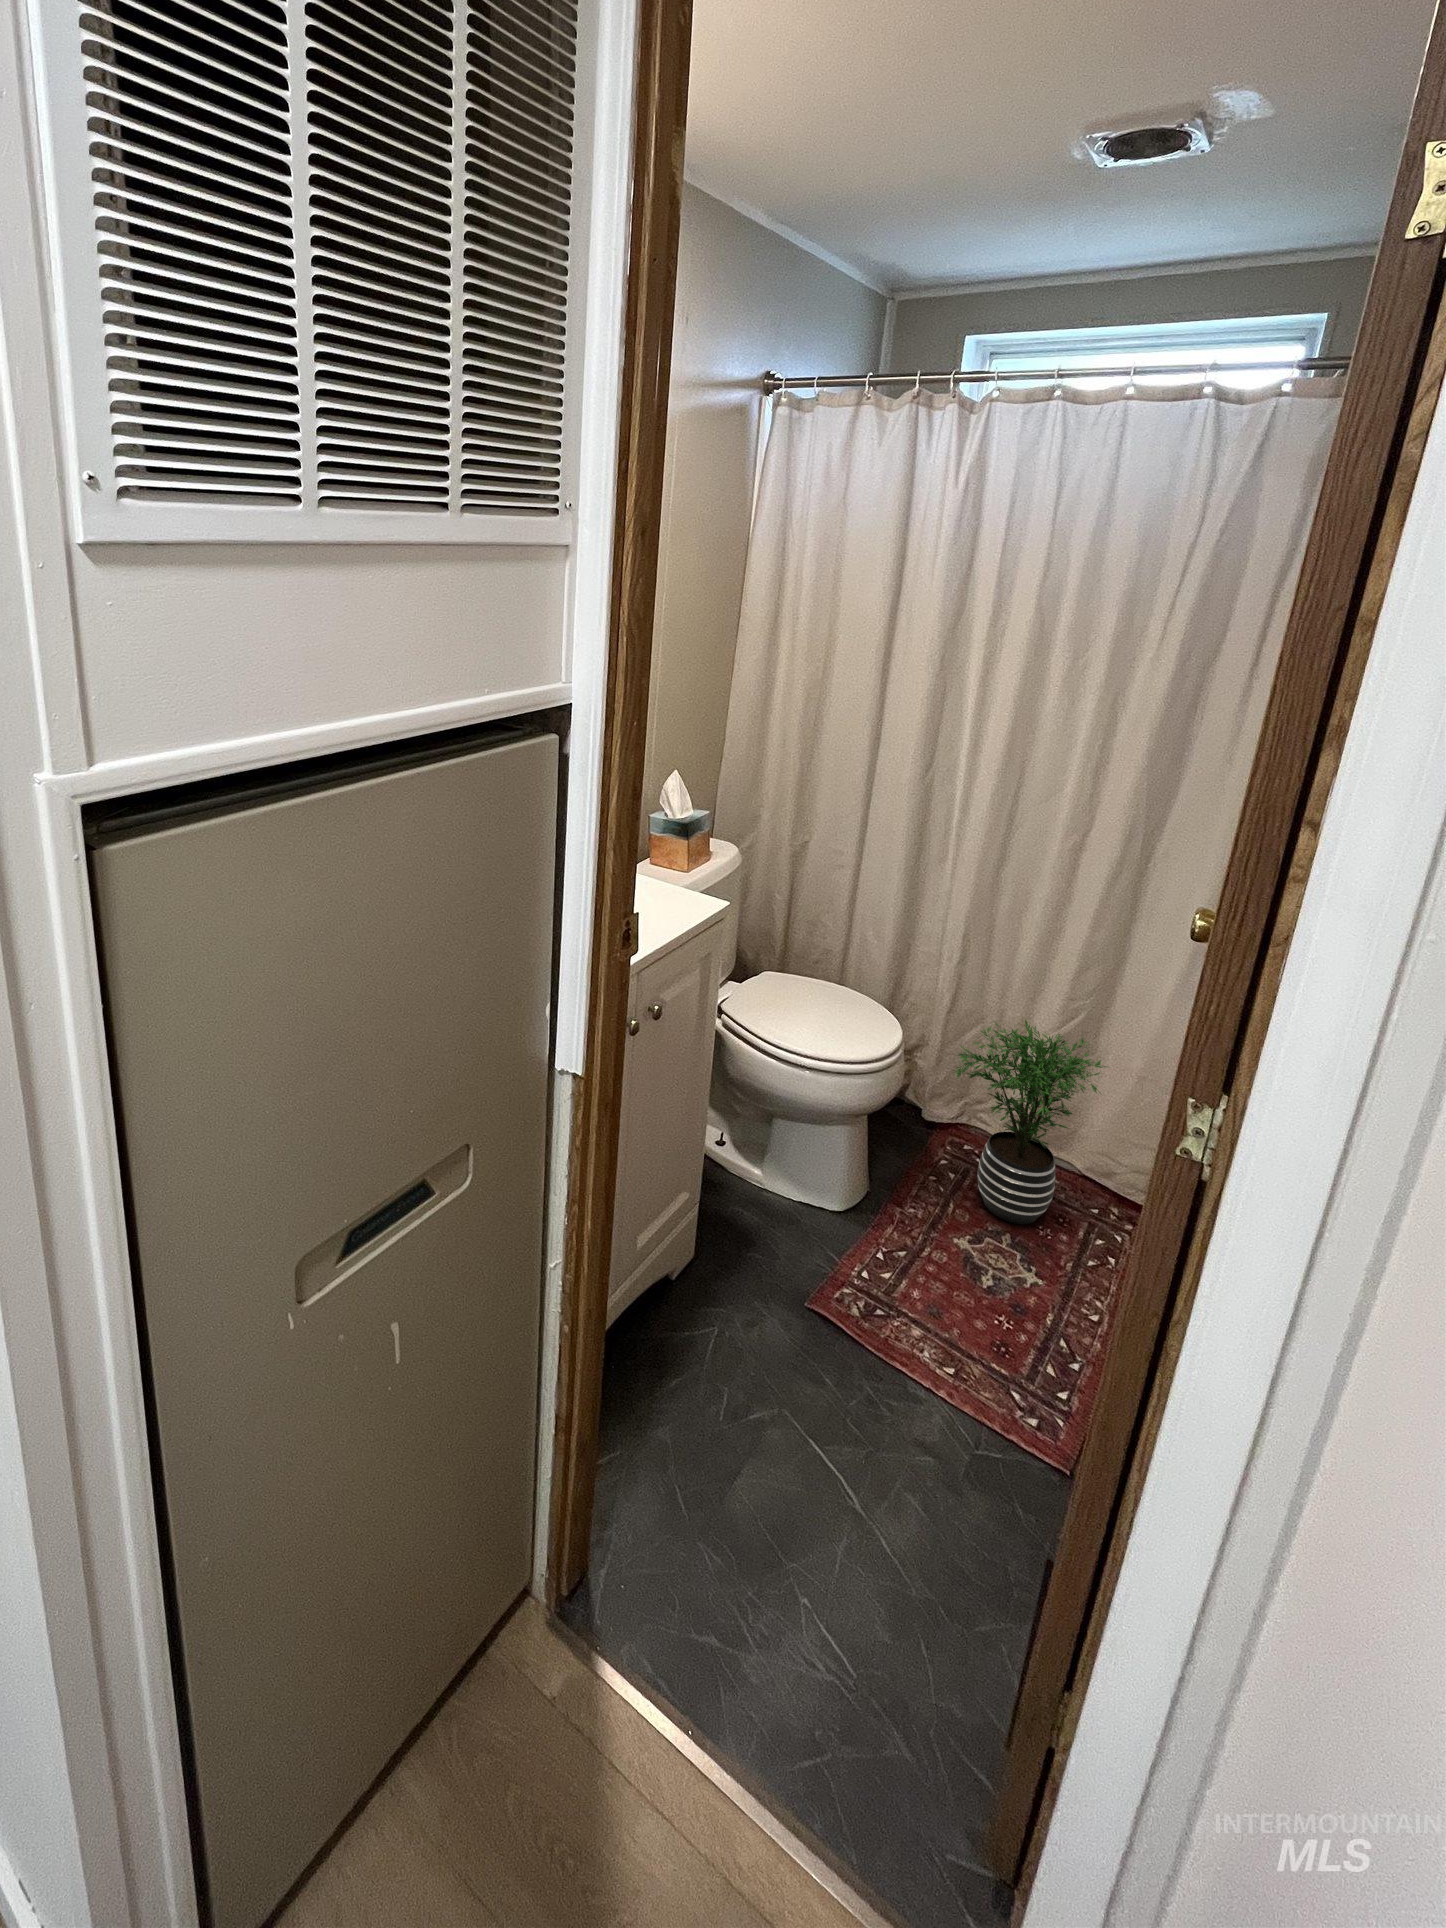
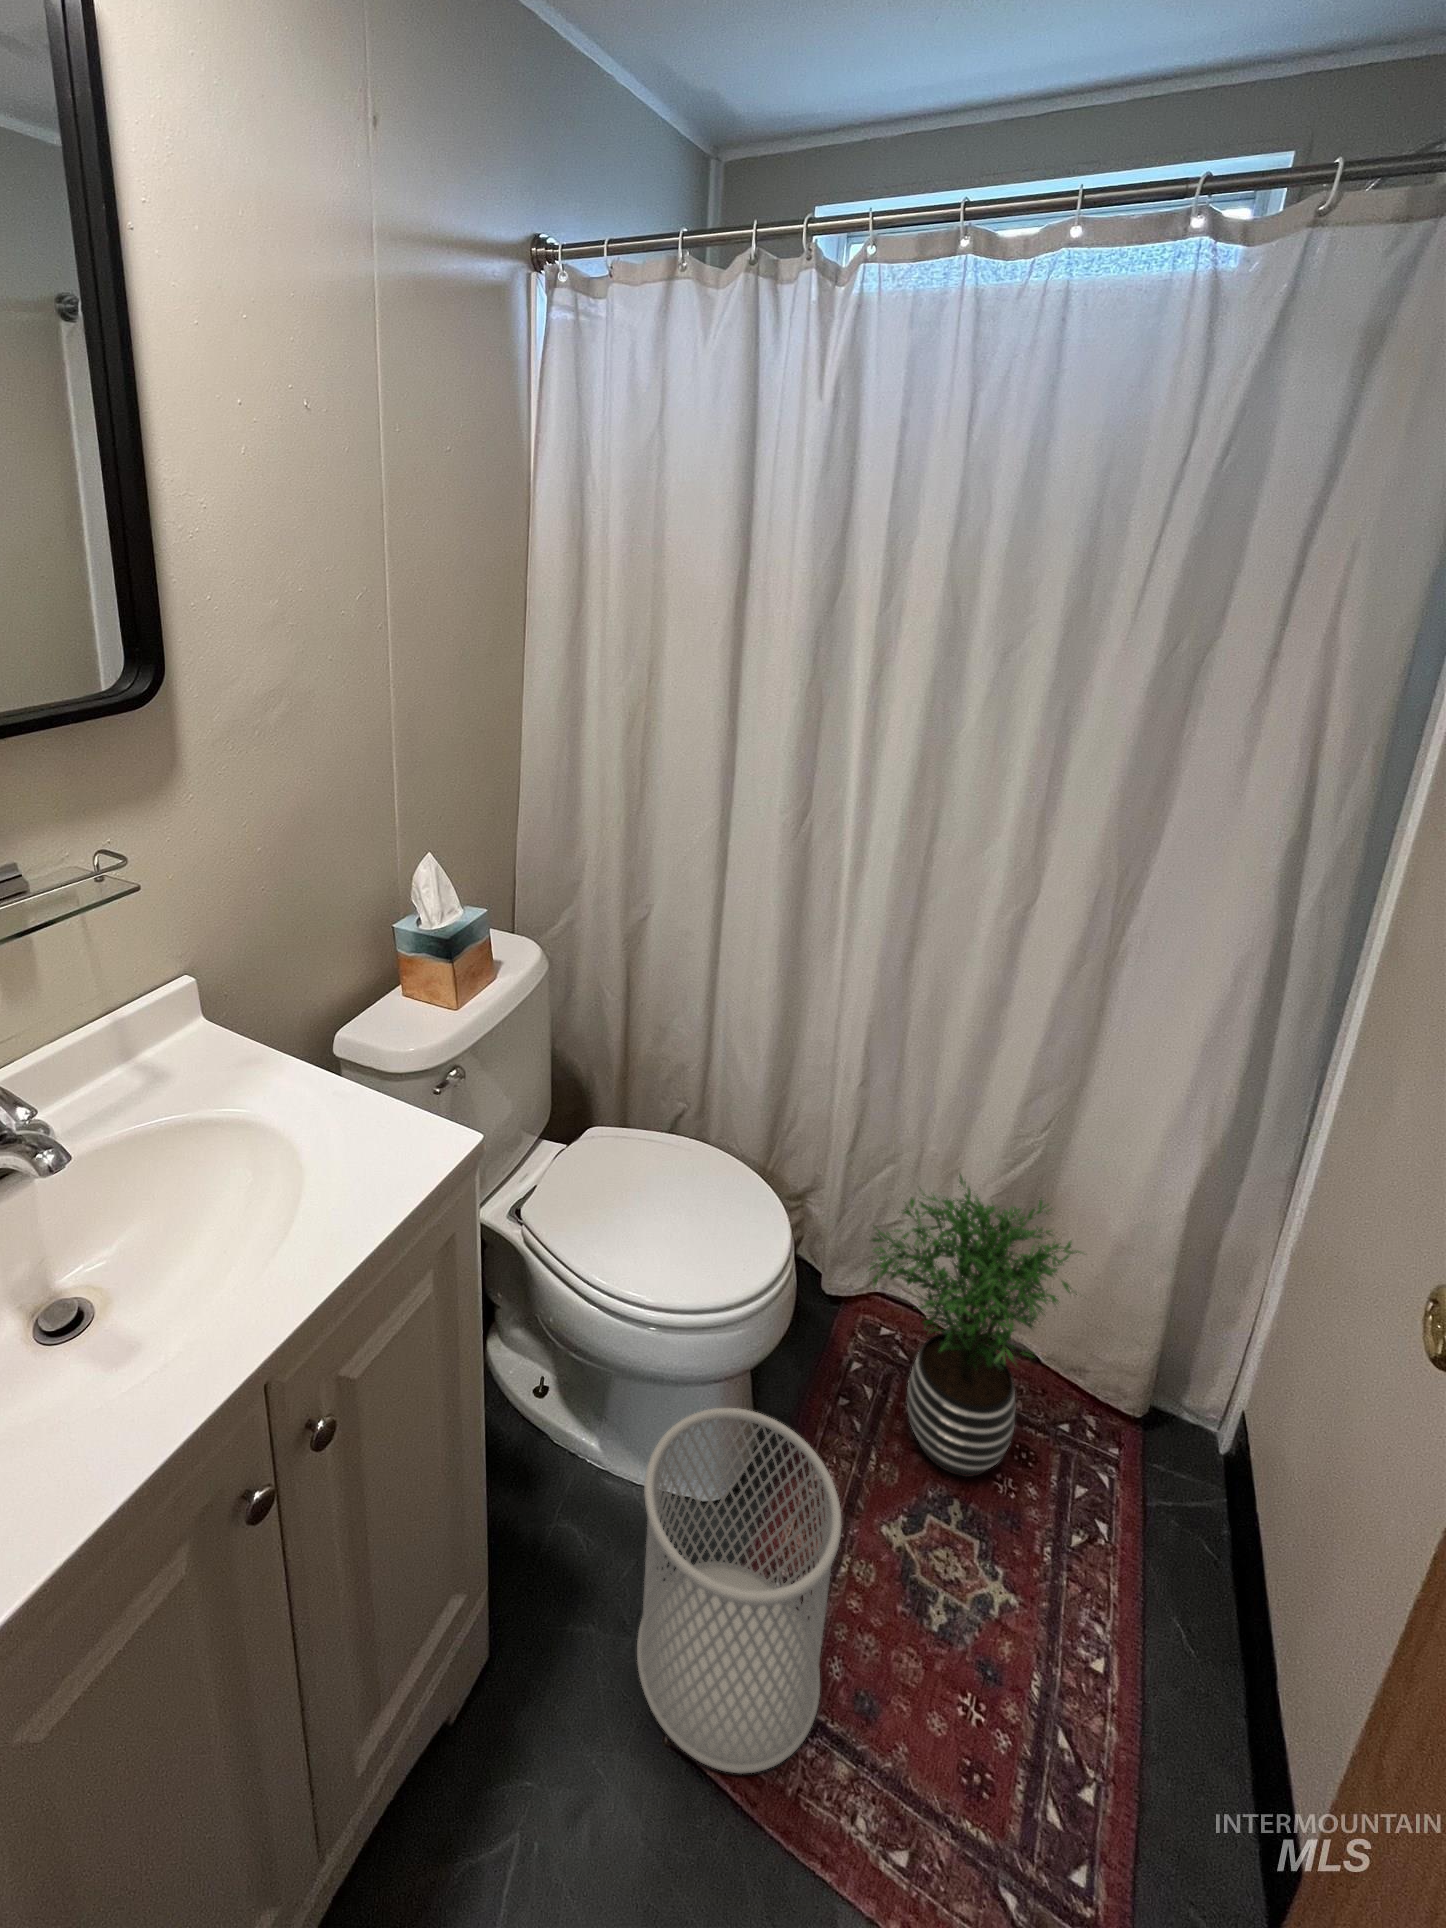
wastebasket: none [785,1122,926,1327] -> present [637,1408,842,1774]

